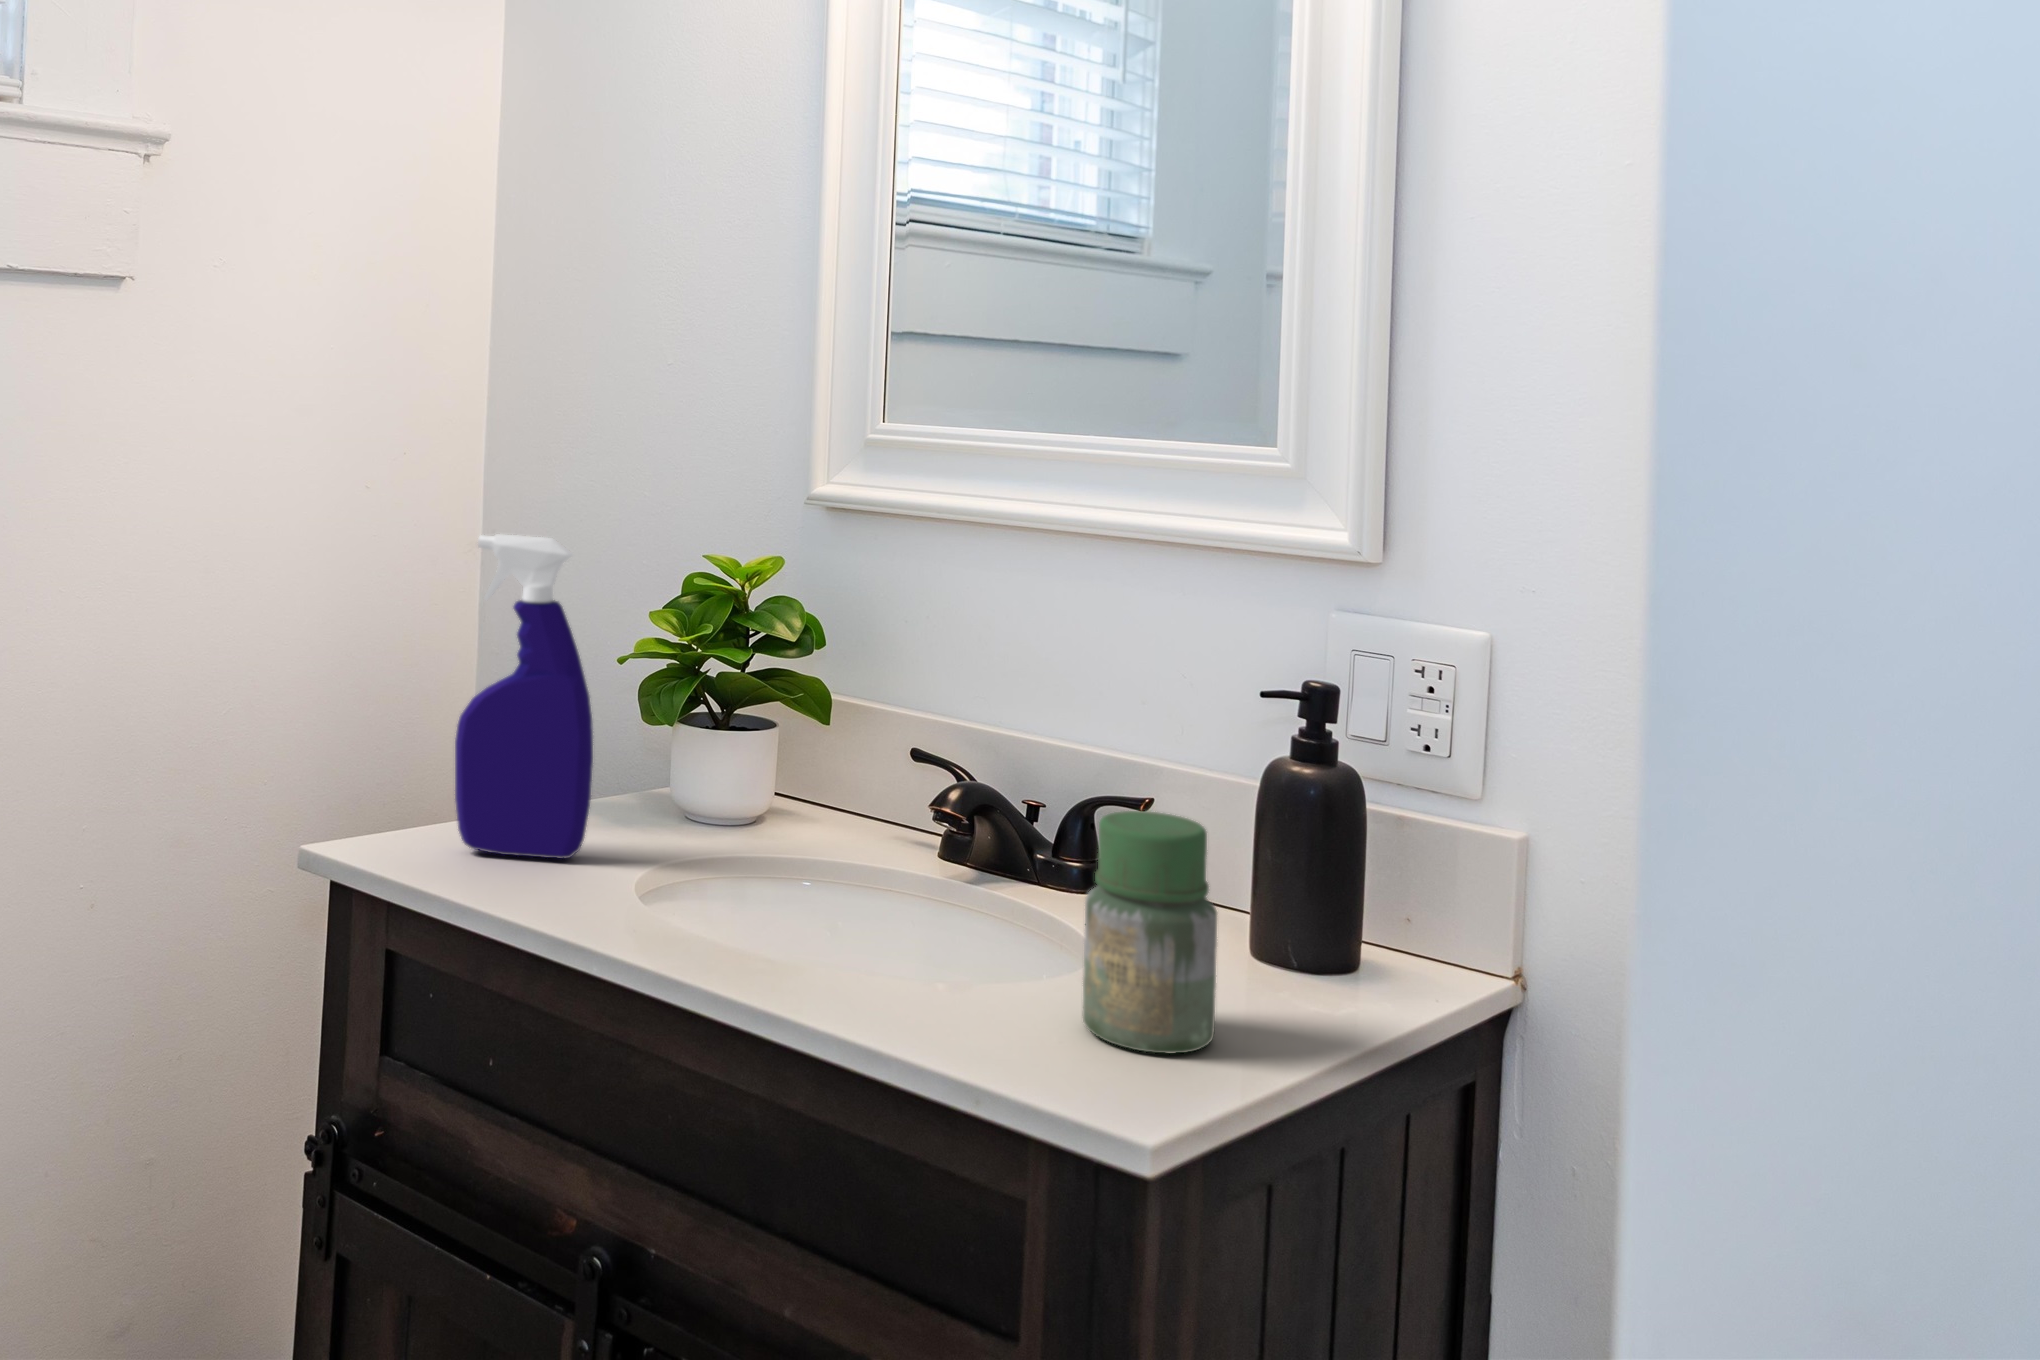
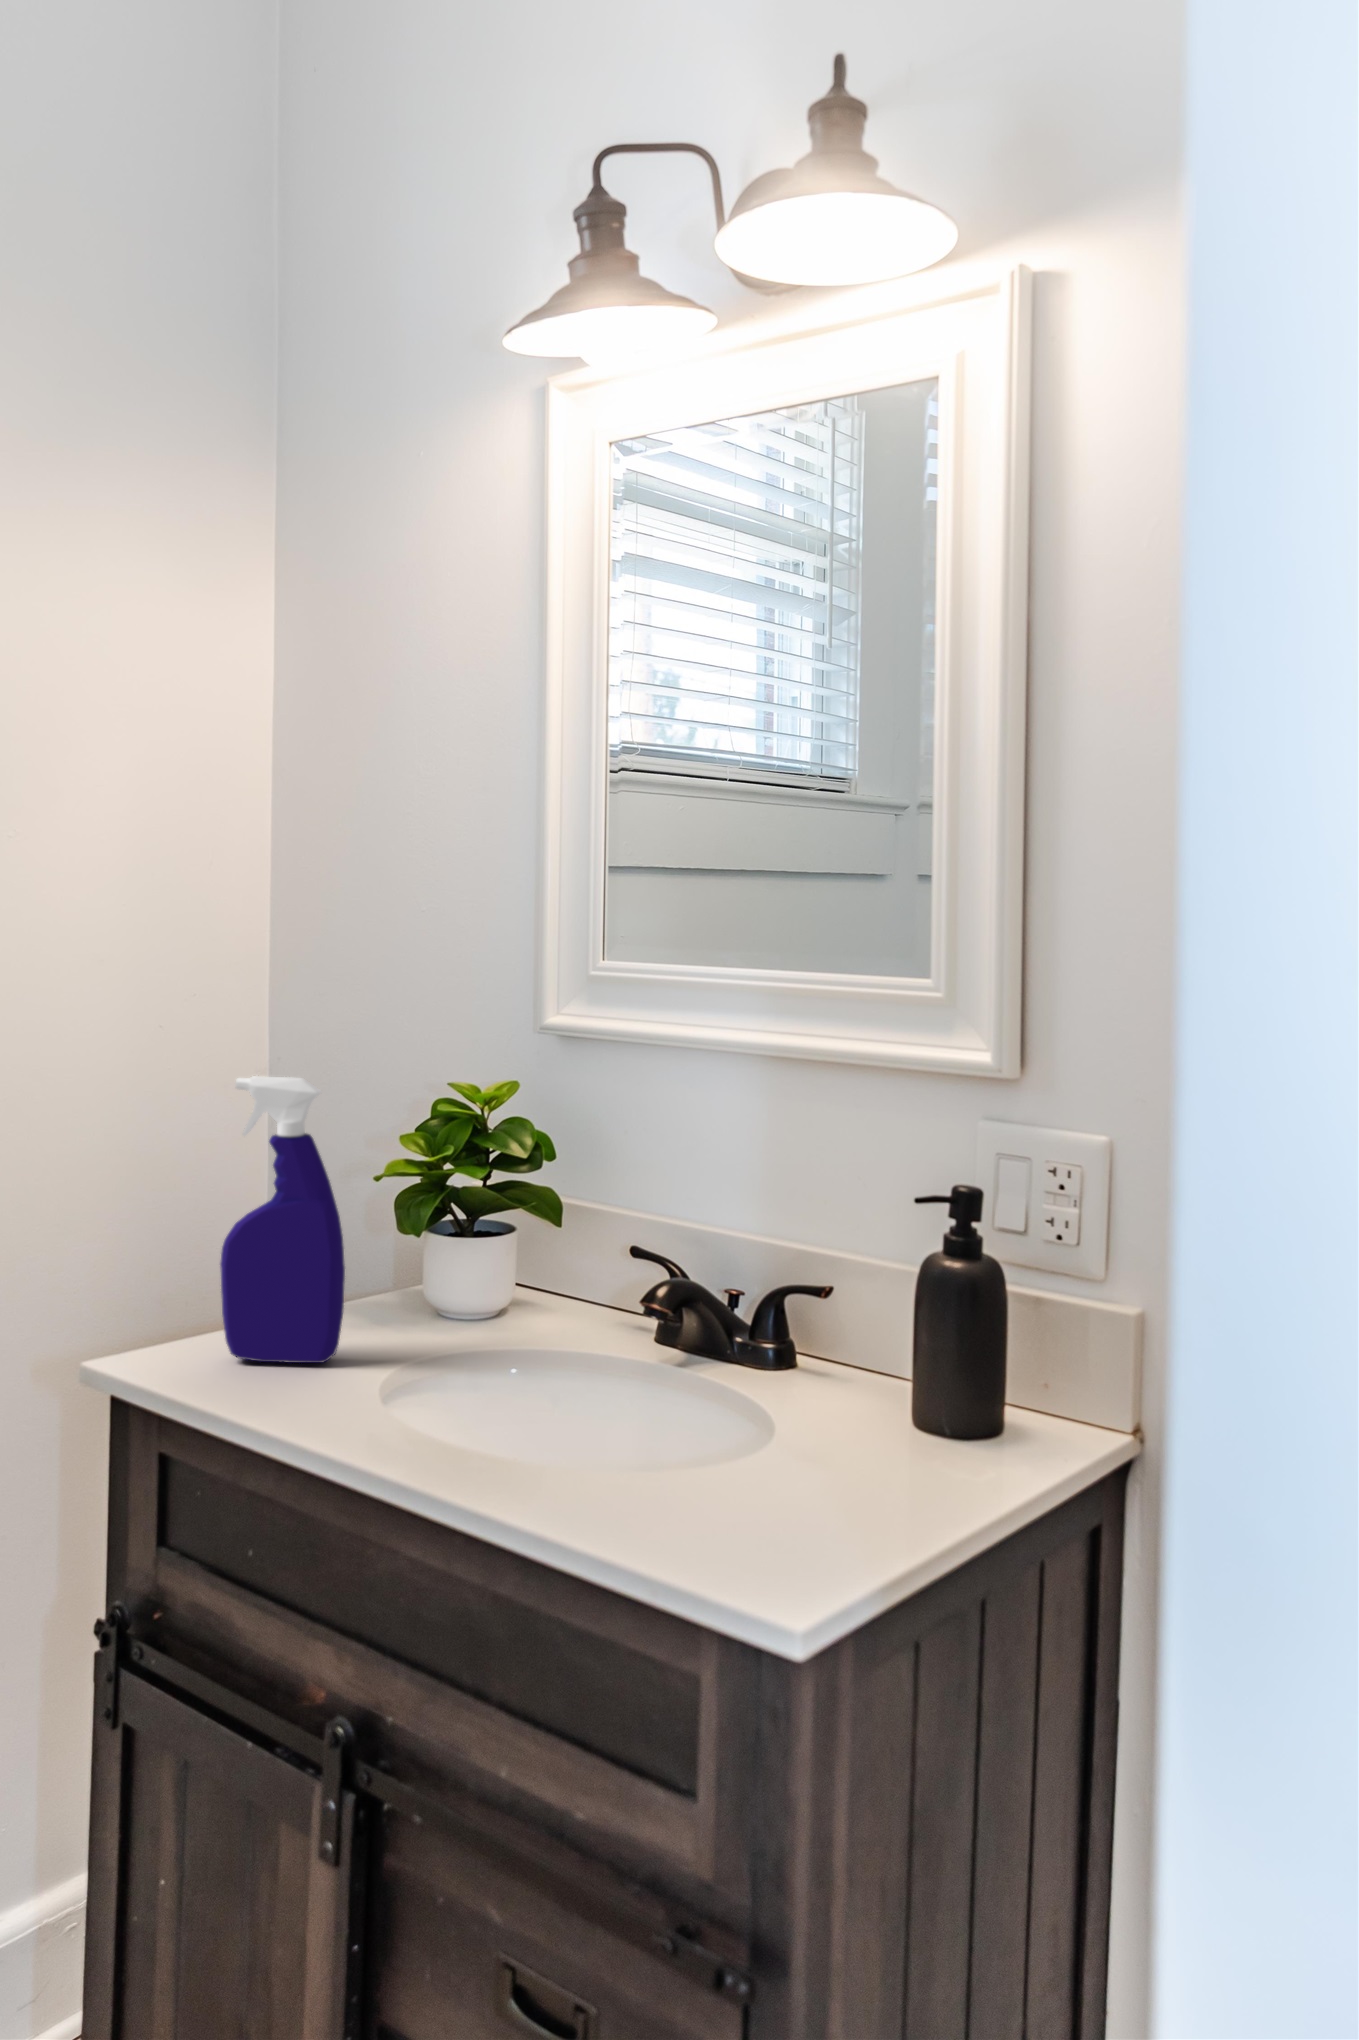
jar: present [1083,811,1217,1054] -> none [756,1317,871,1539]

